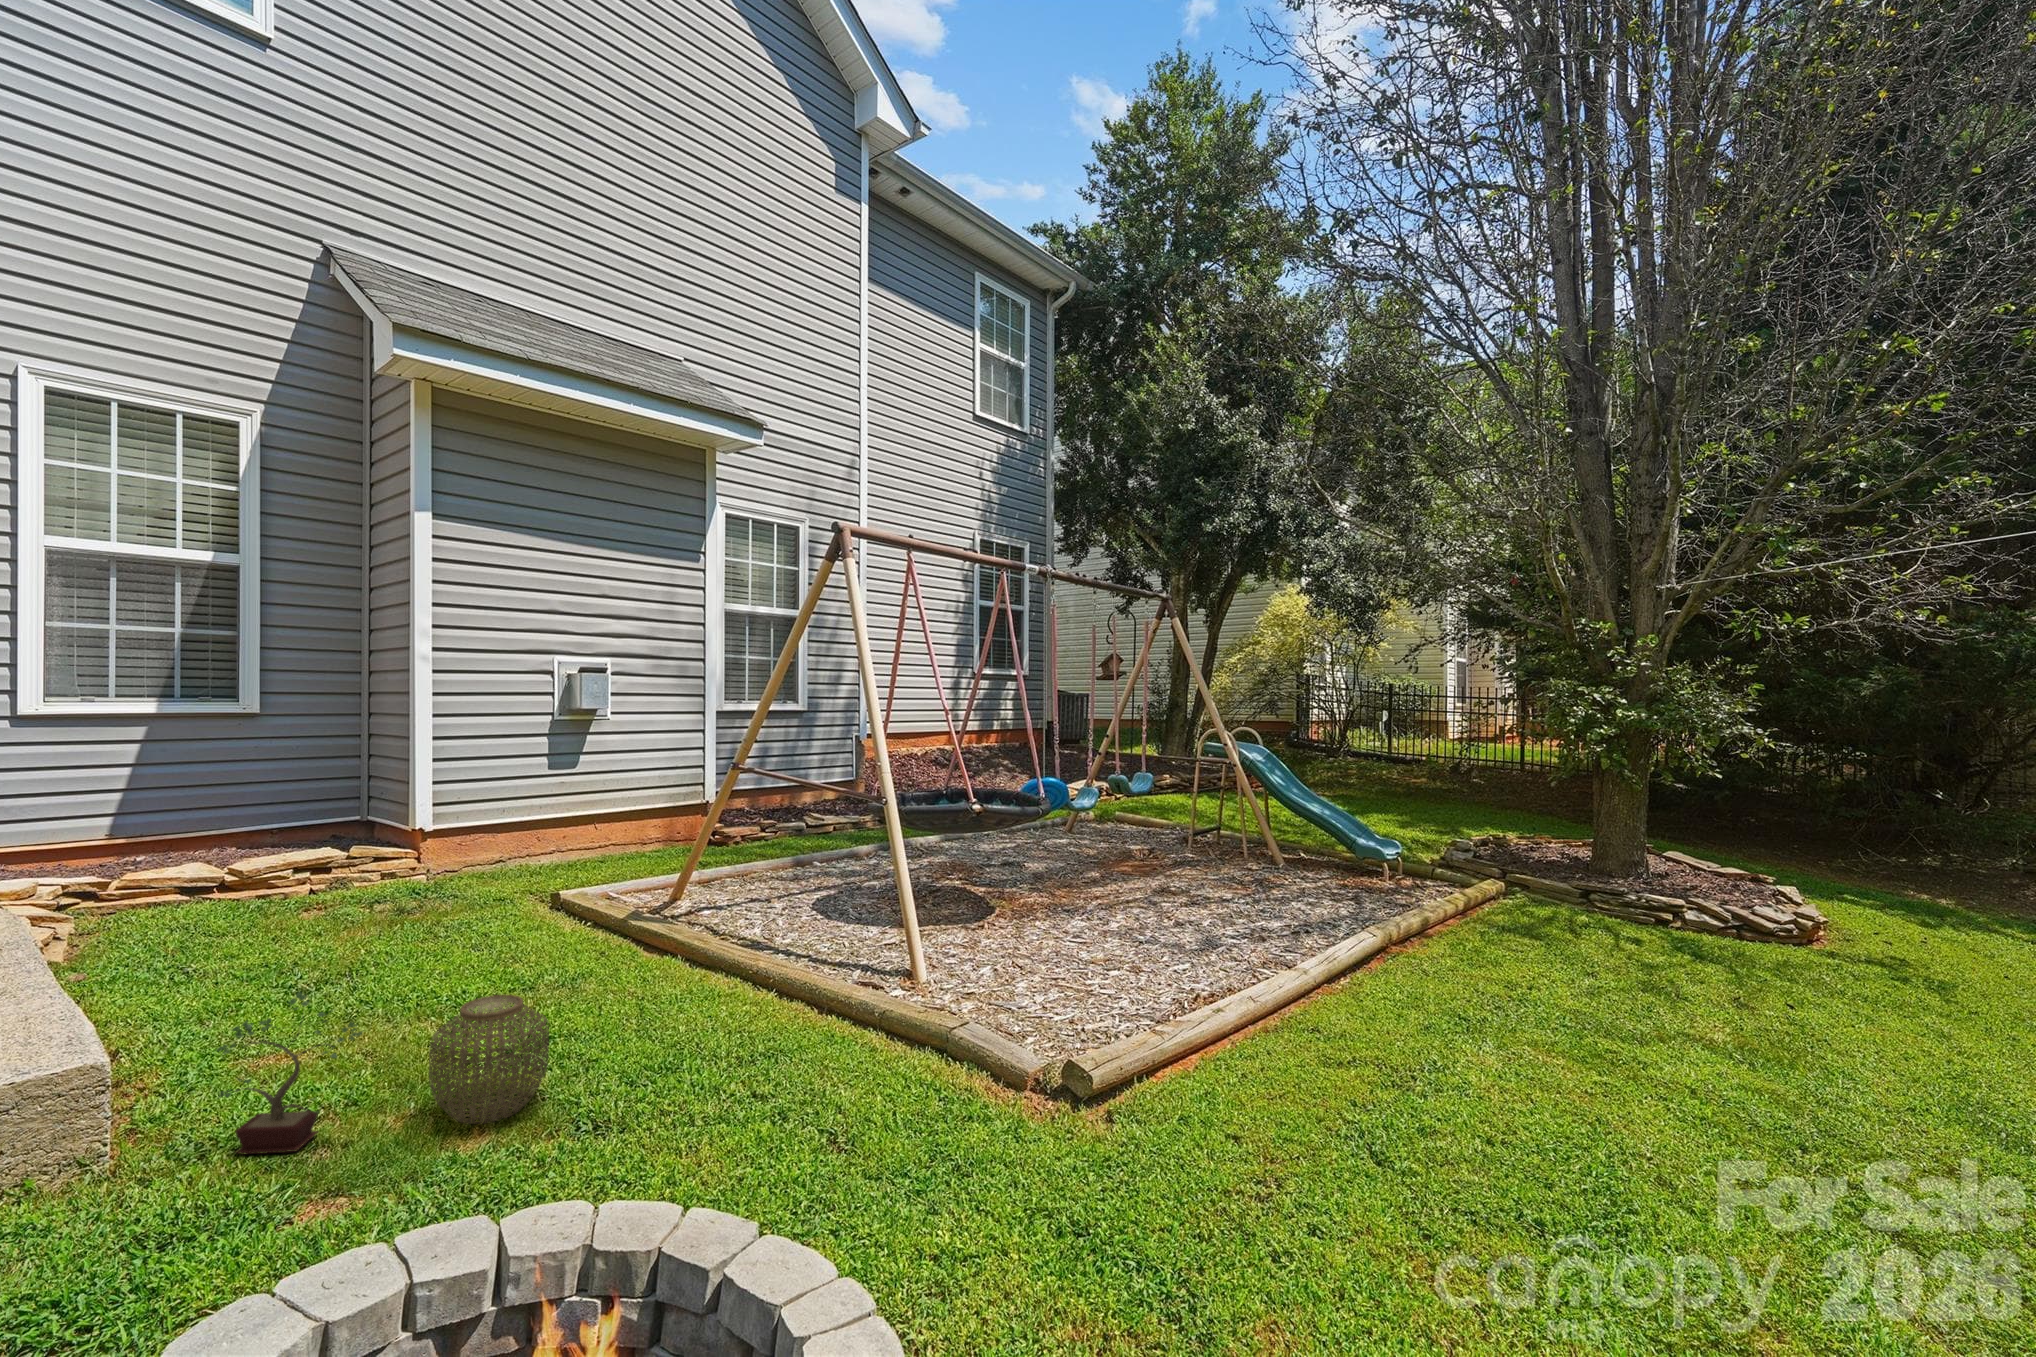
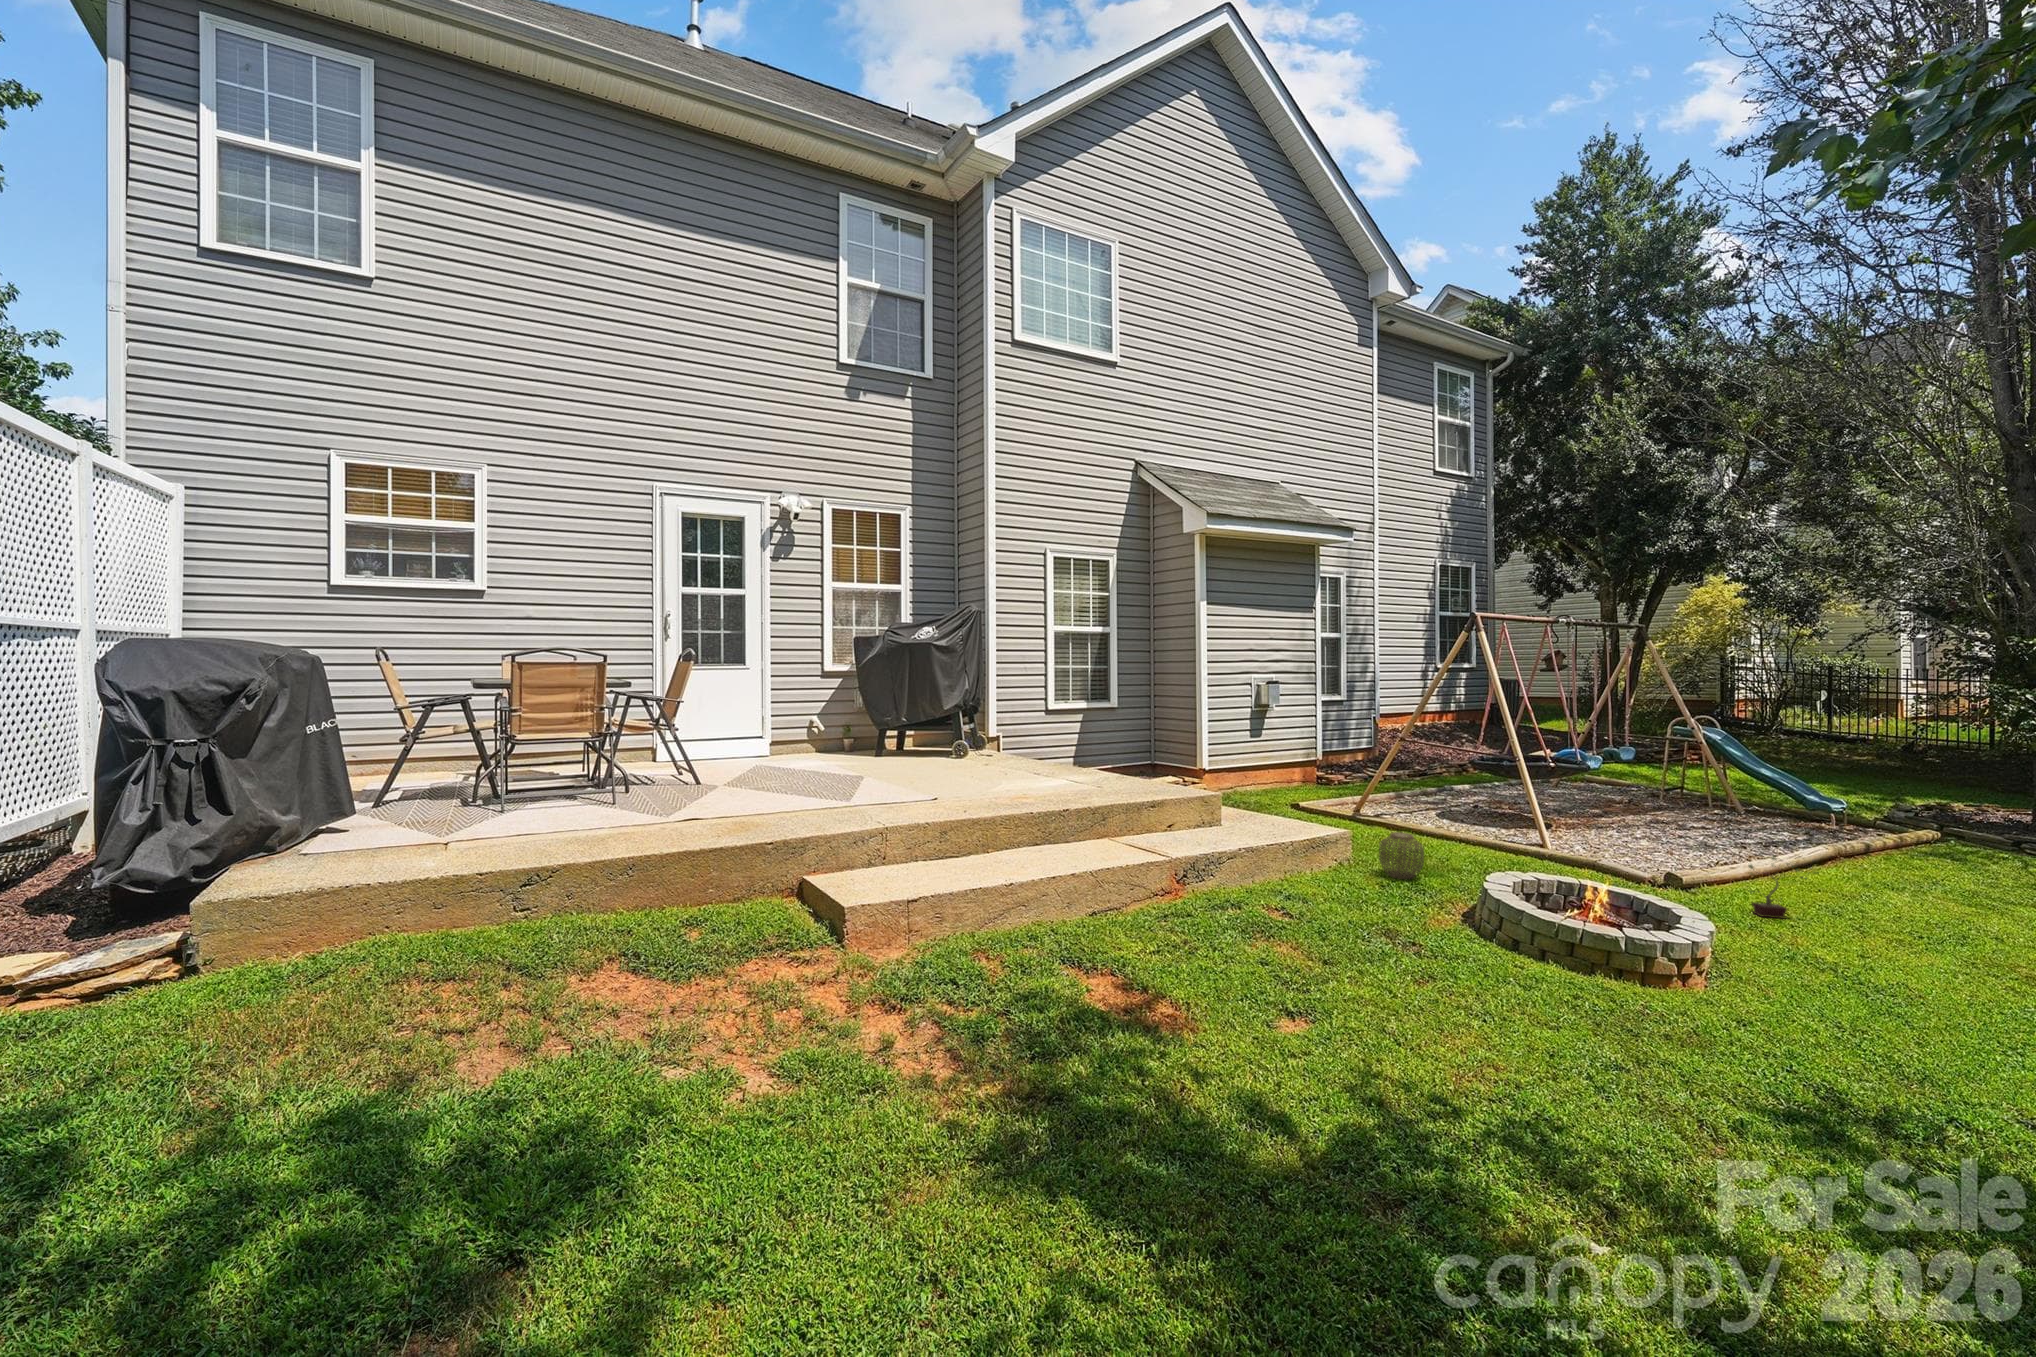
potted plant: present [215,991,363,1154] -> present [1749,856,1809,918]

